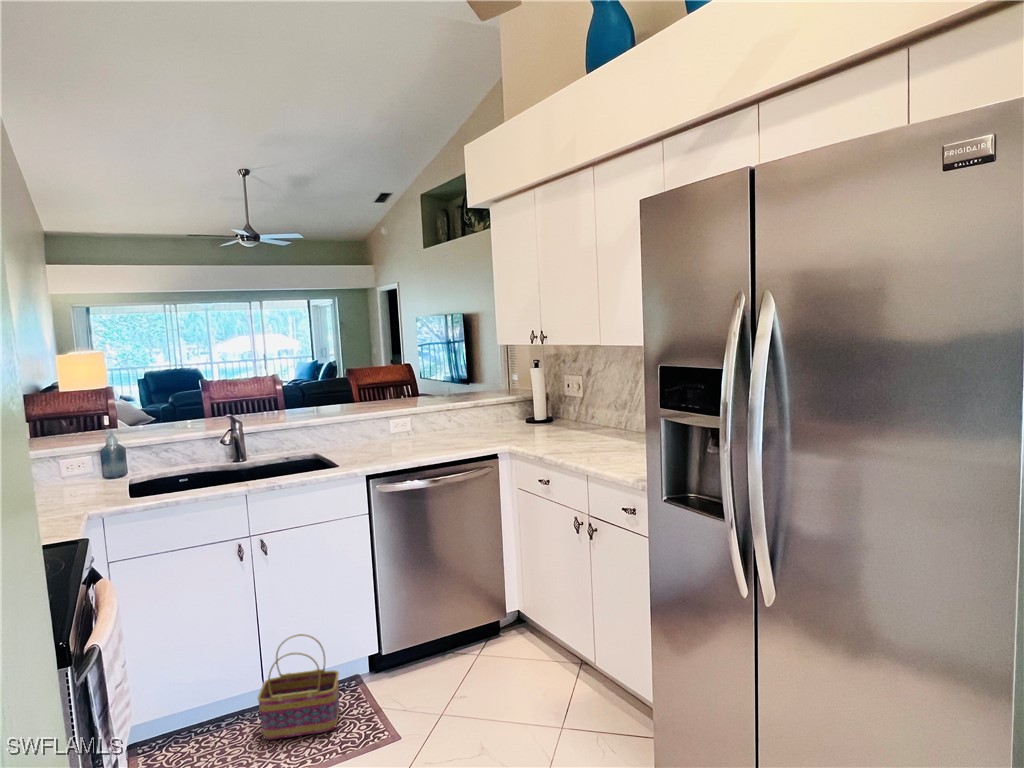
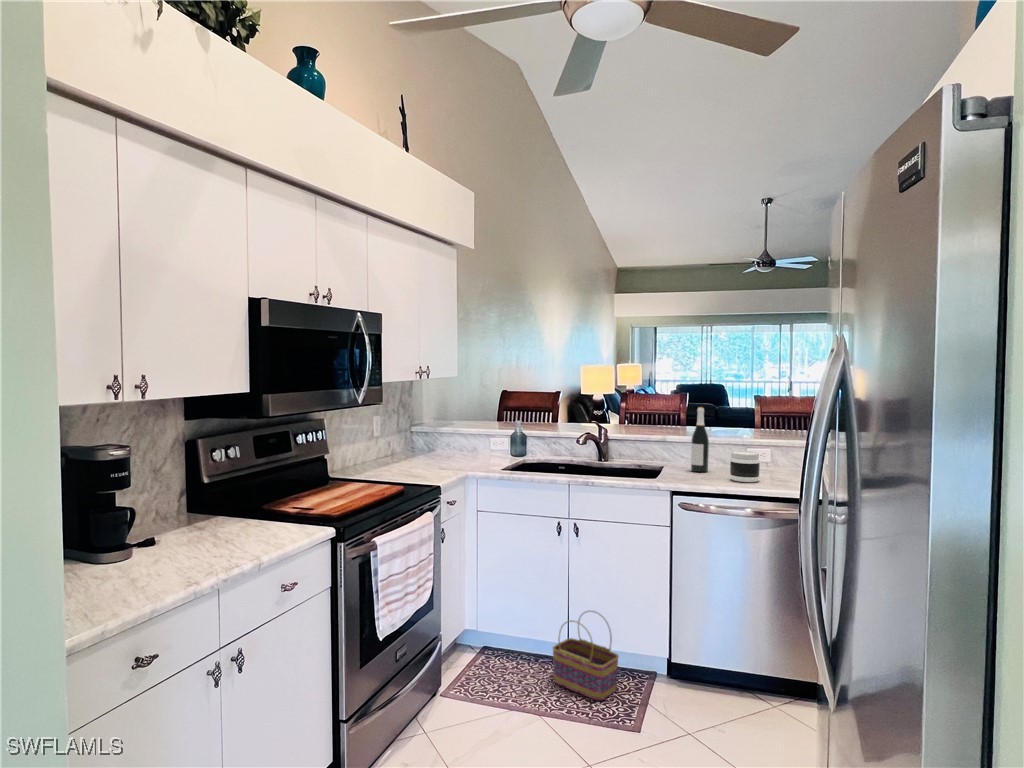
wine bottle: none [351,383,371,452] -> present [691,407,709,472]
jar: none [405,420,433,451] -> present [730,451,760,482]

